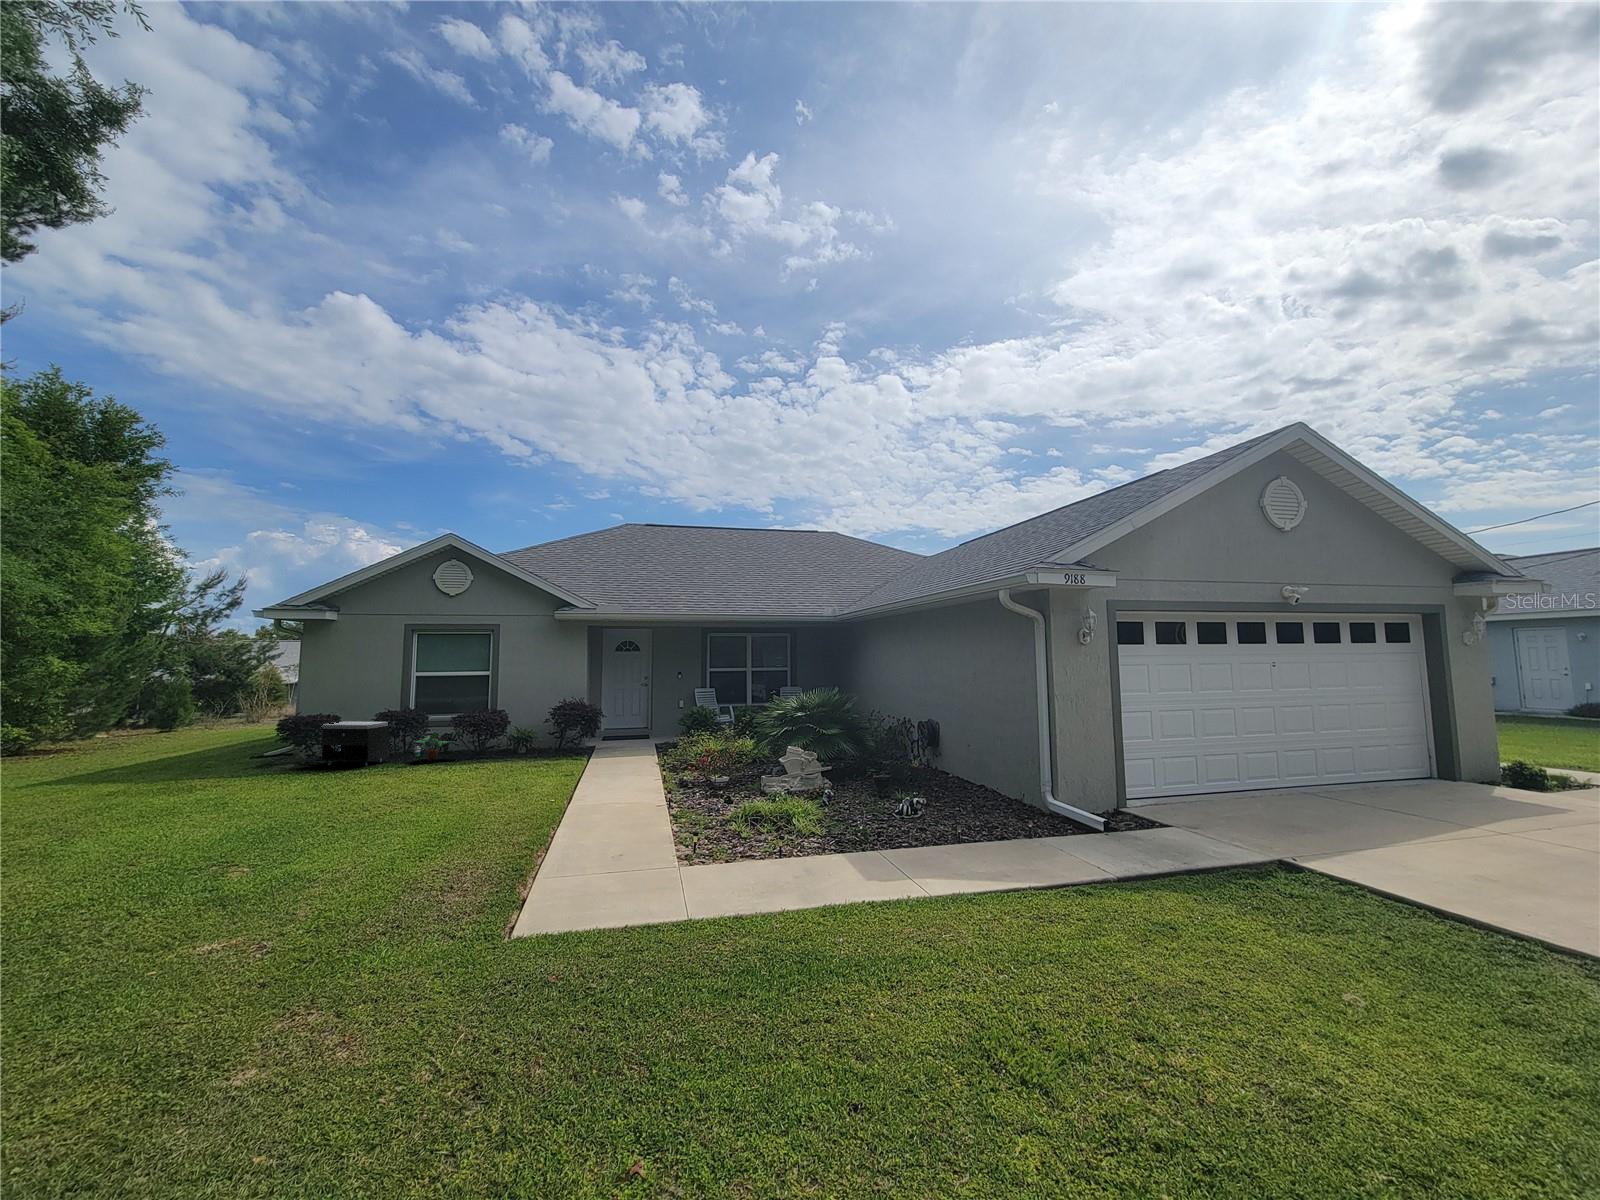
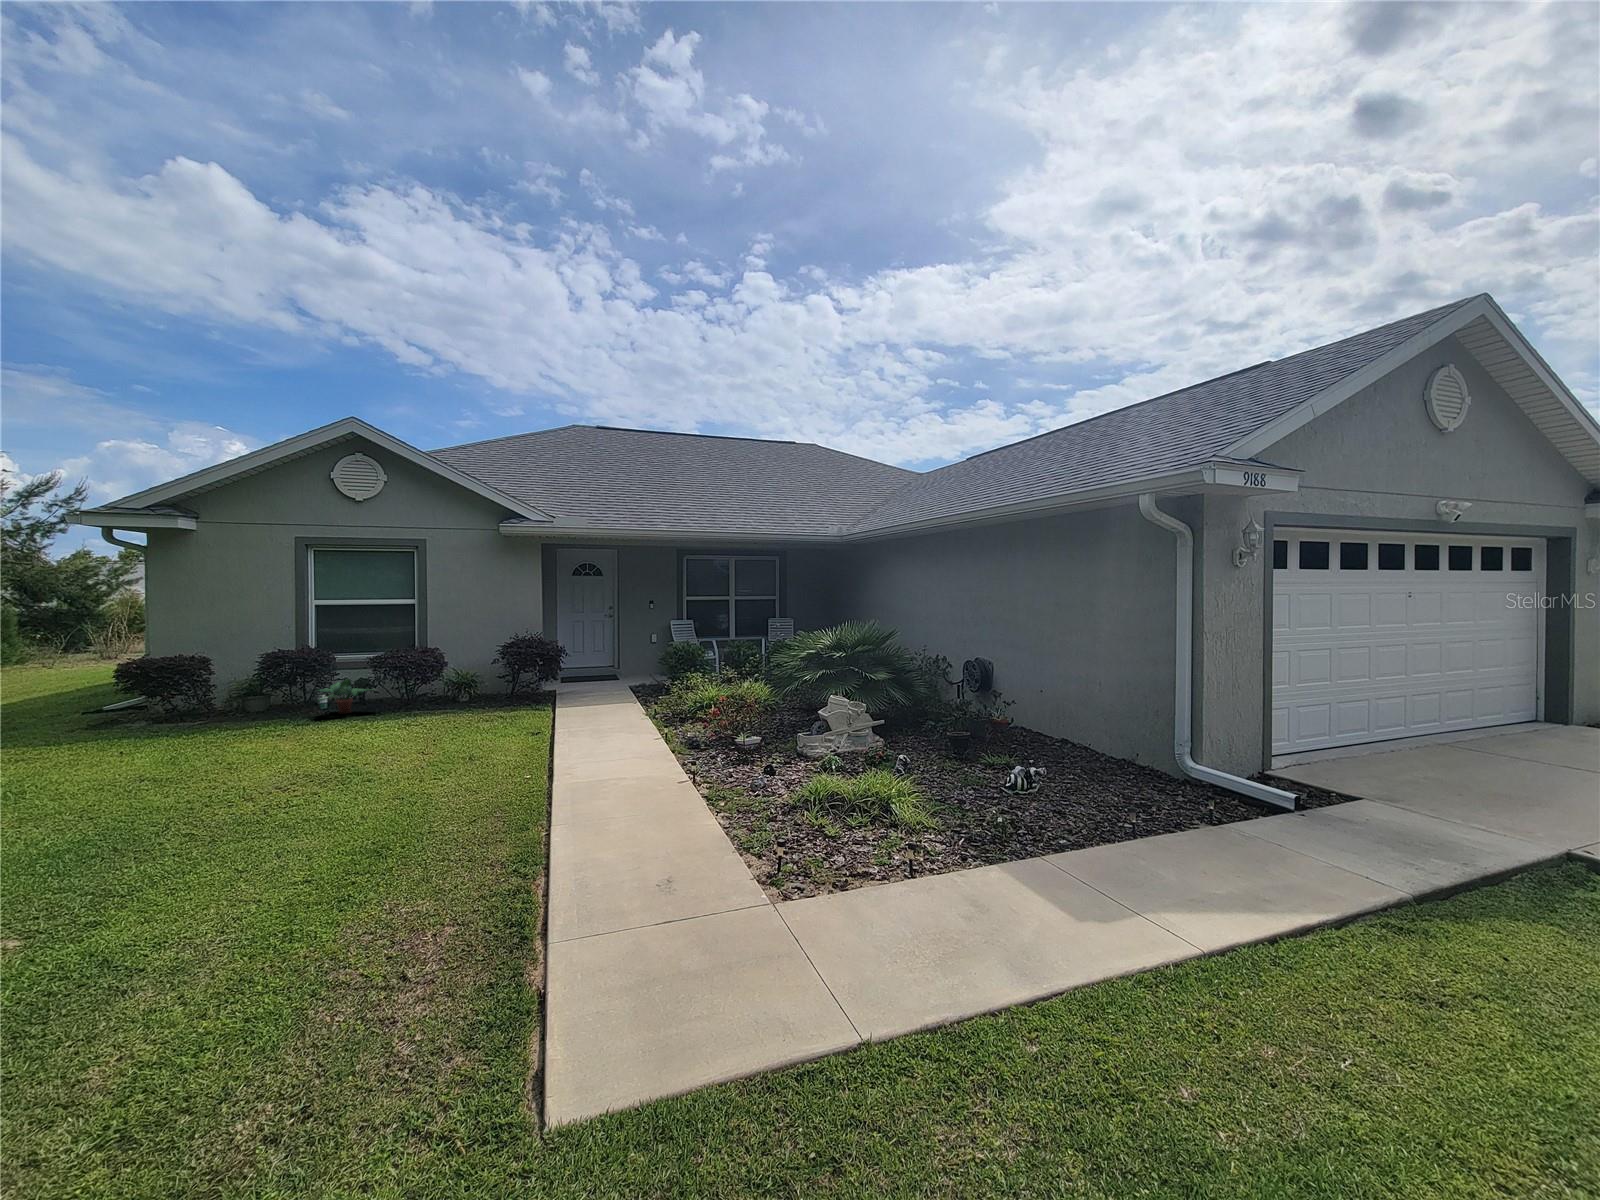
storage bench: present [321,721,390,765] -> none [184,665,285,723]

